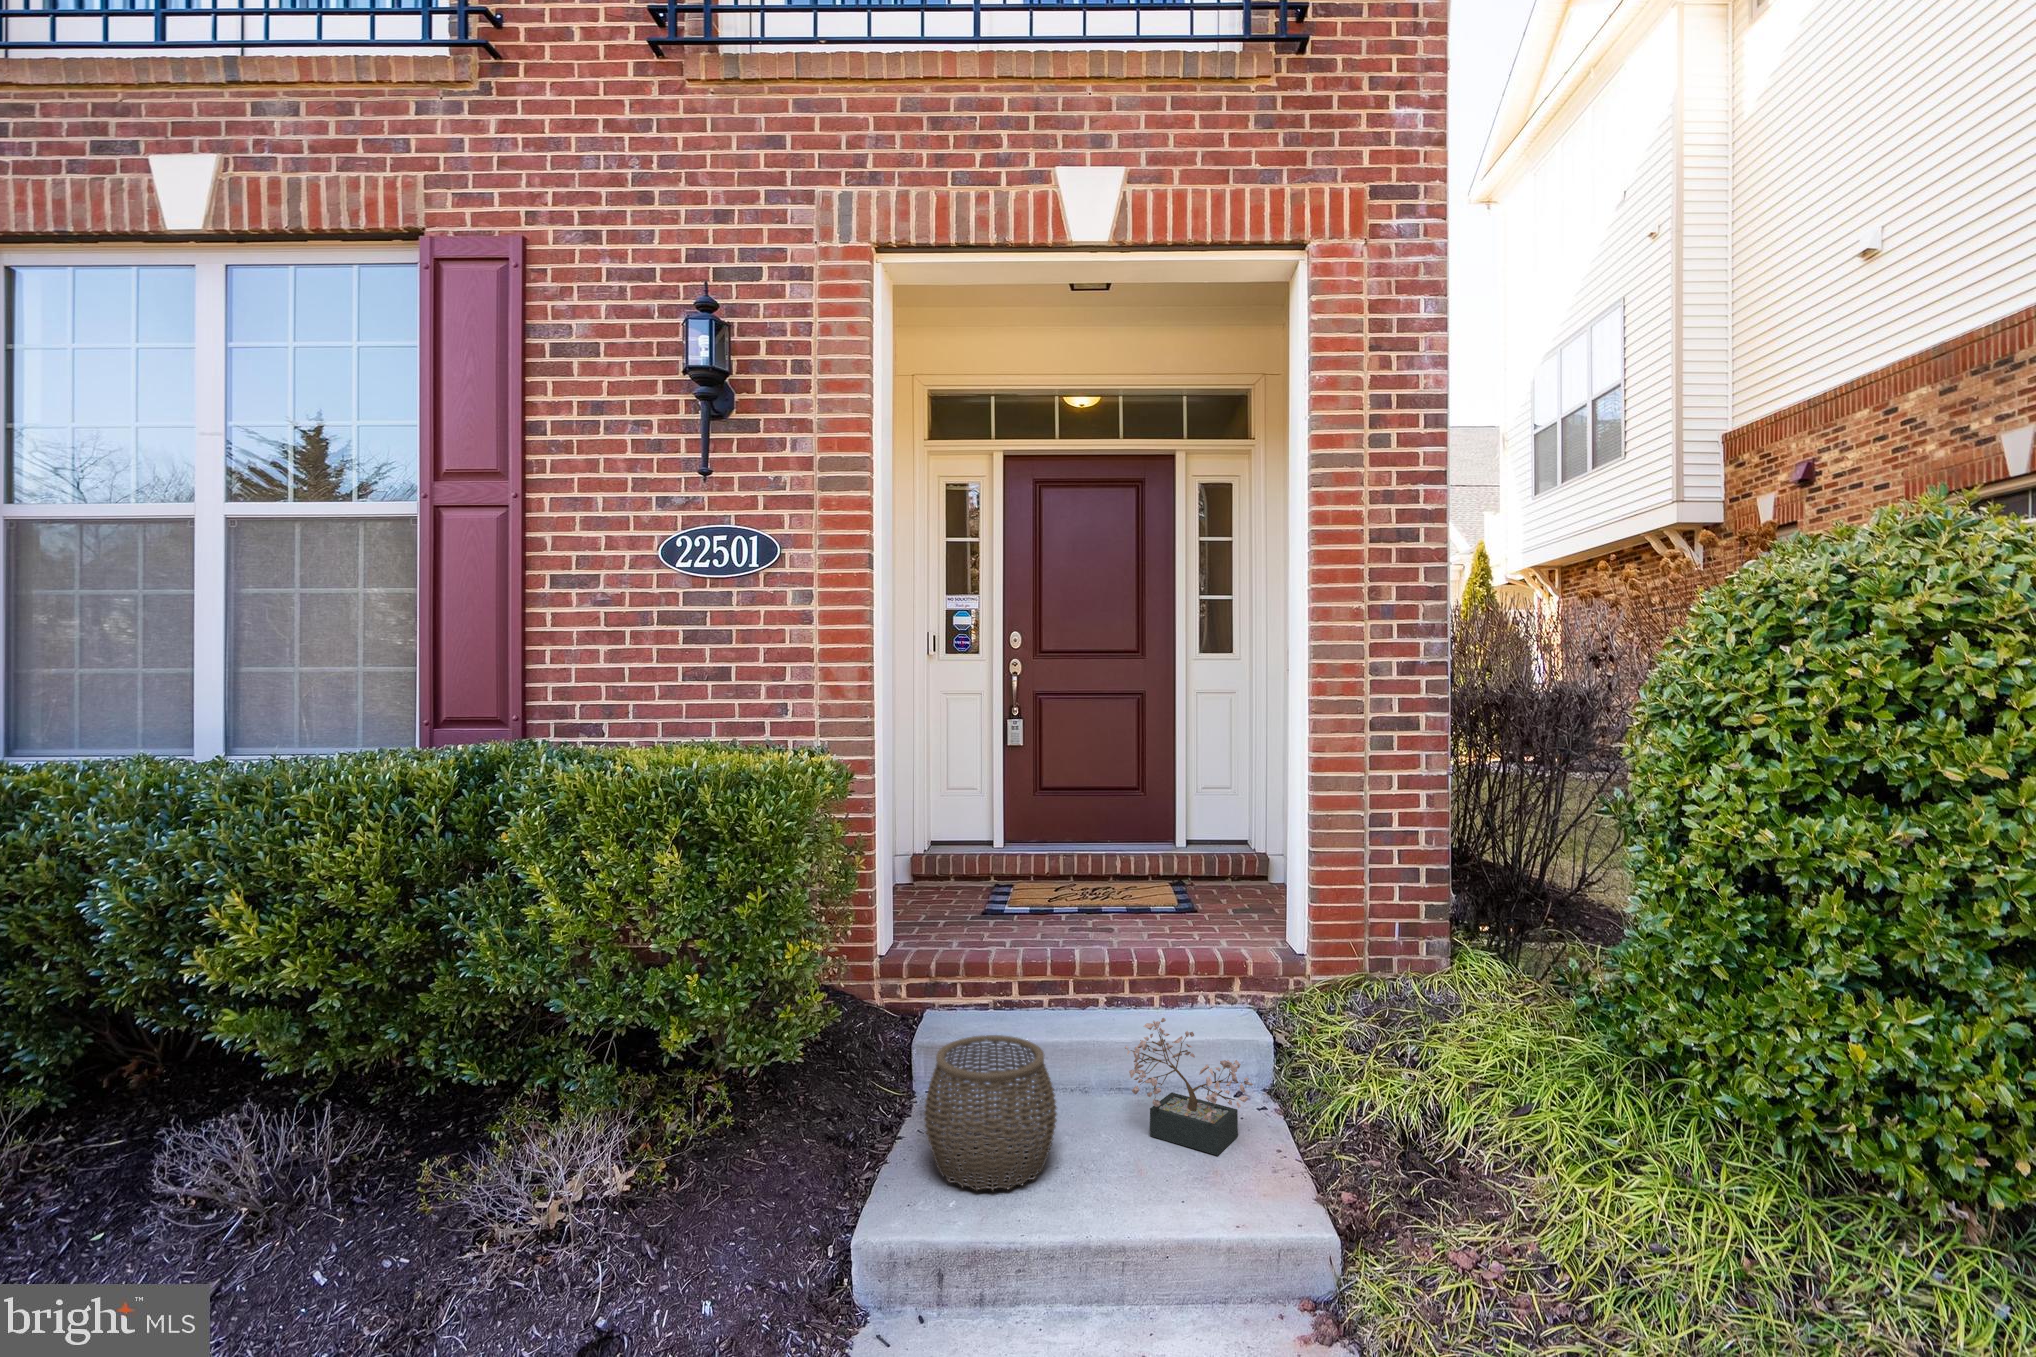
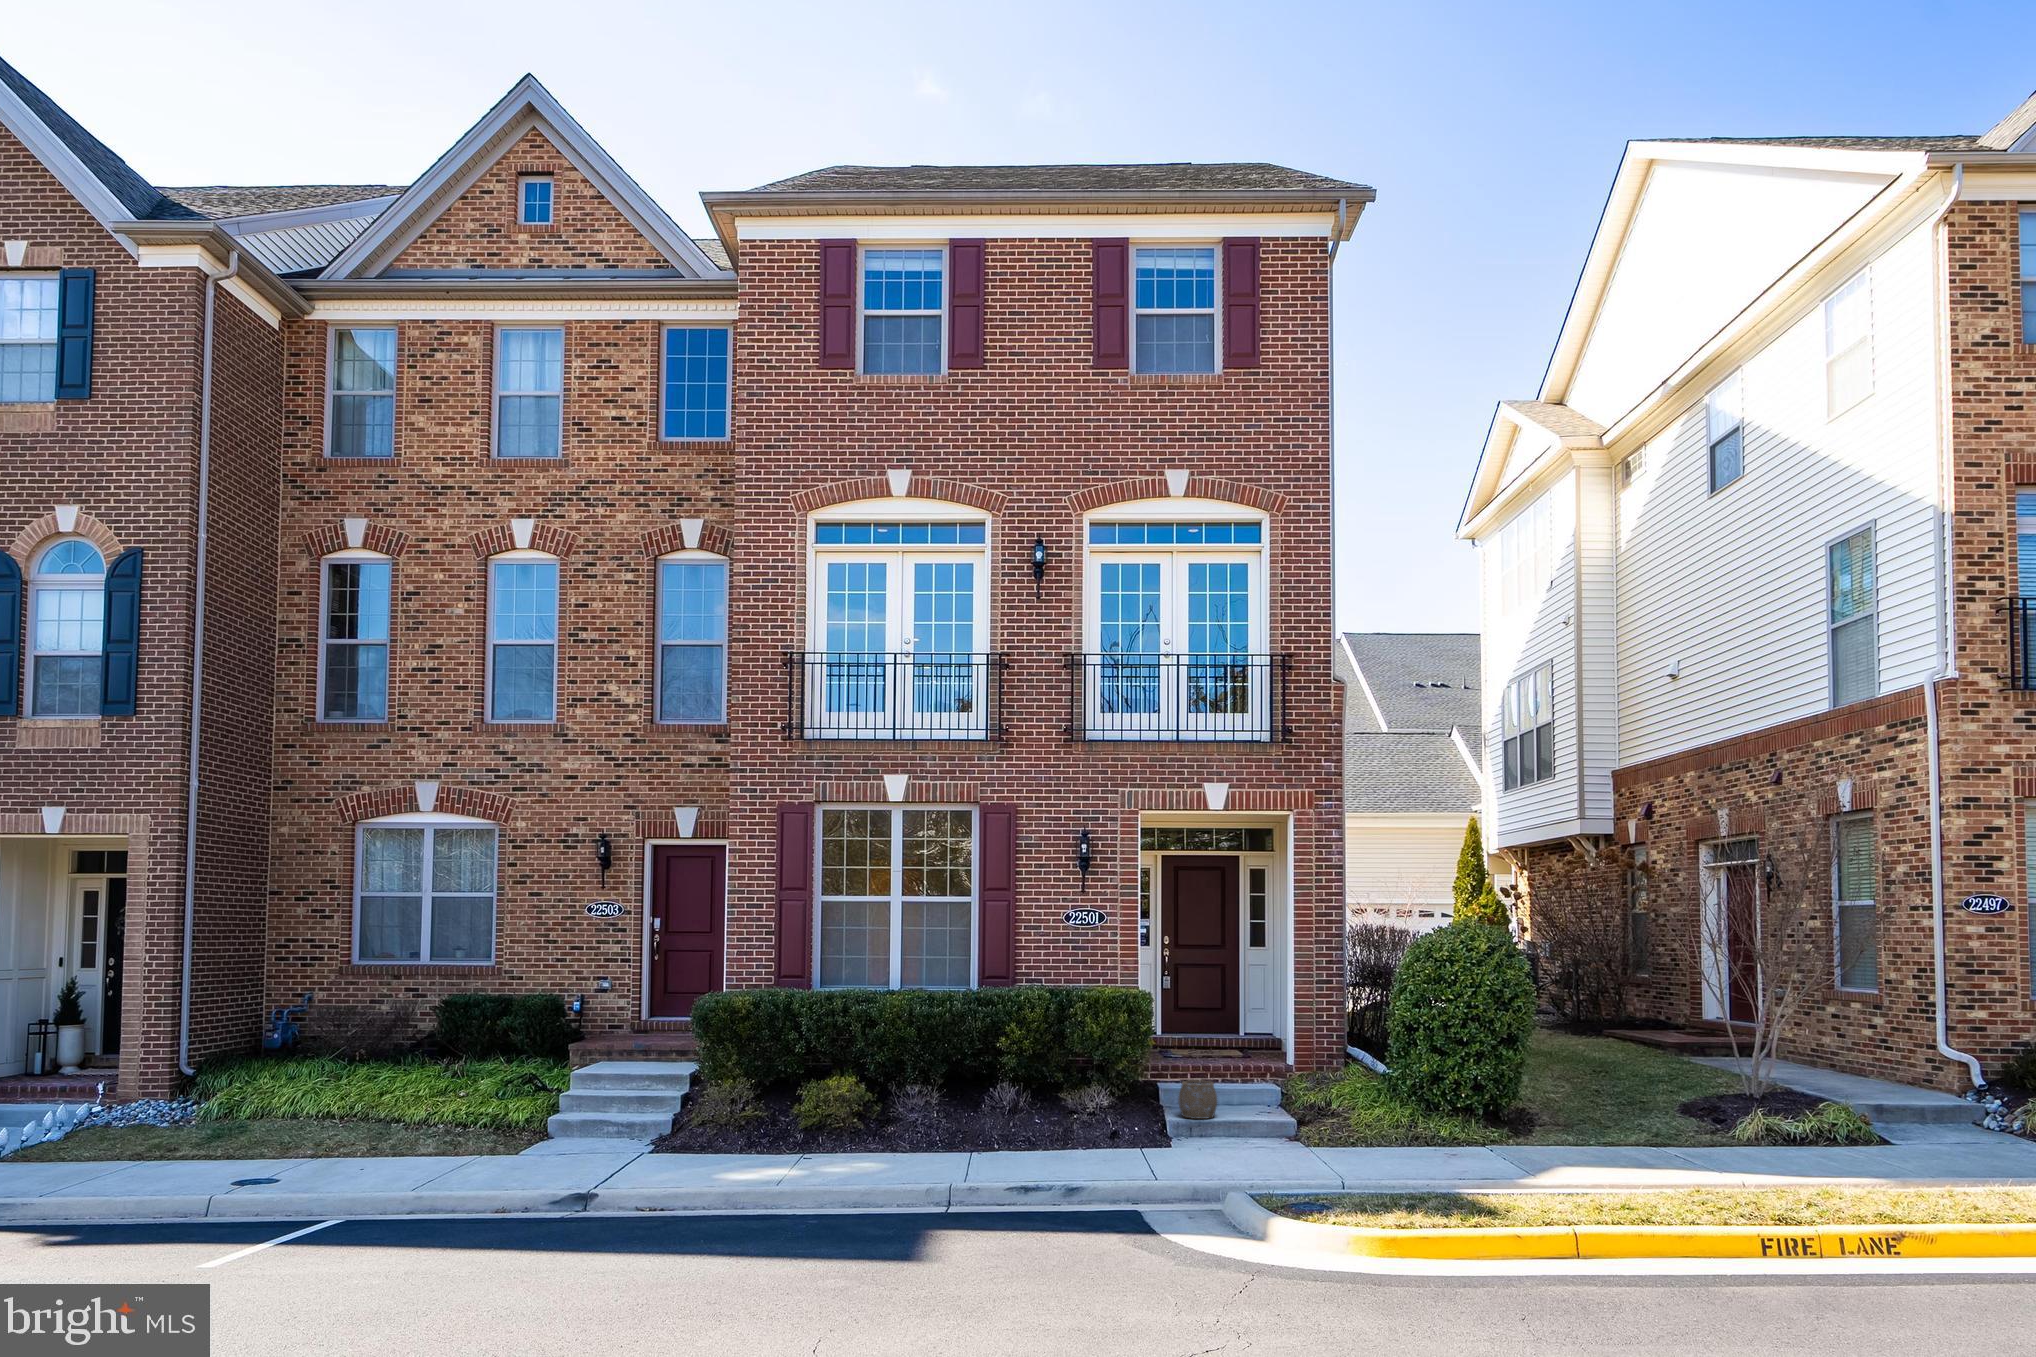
decorative plant: present [1125,1018,1253,1155] -> none [1236,1078,1275,1115]

